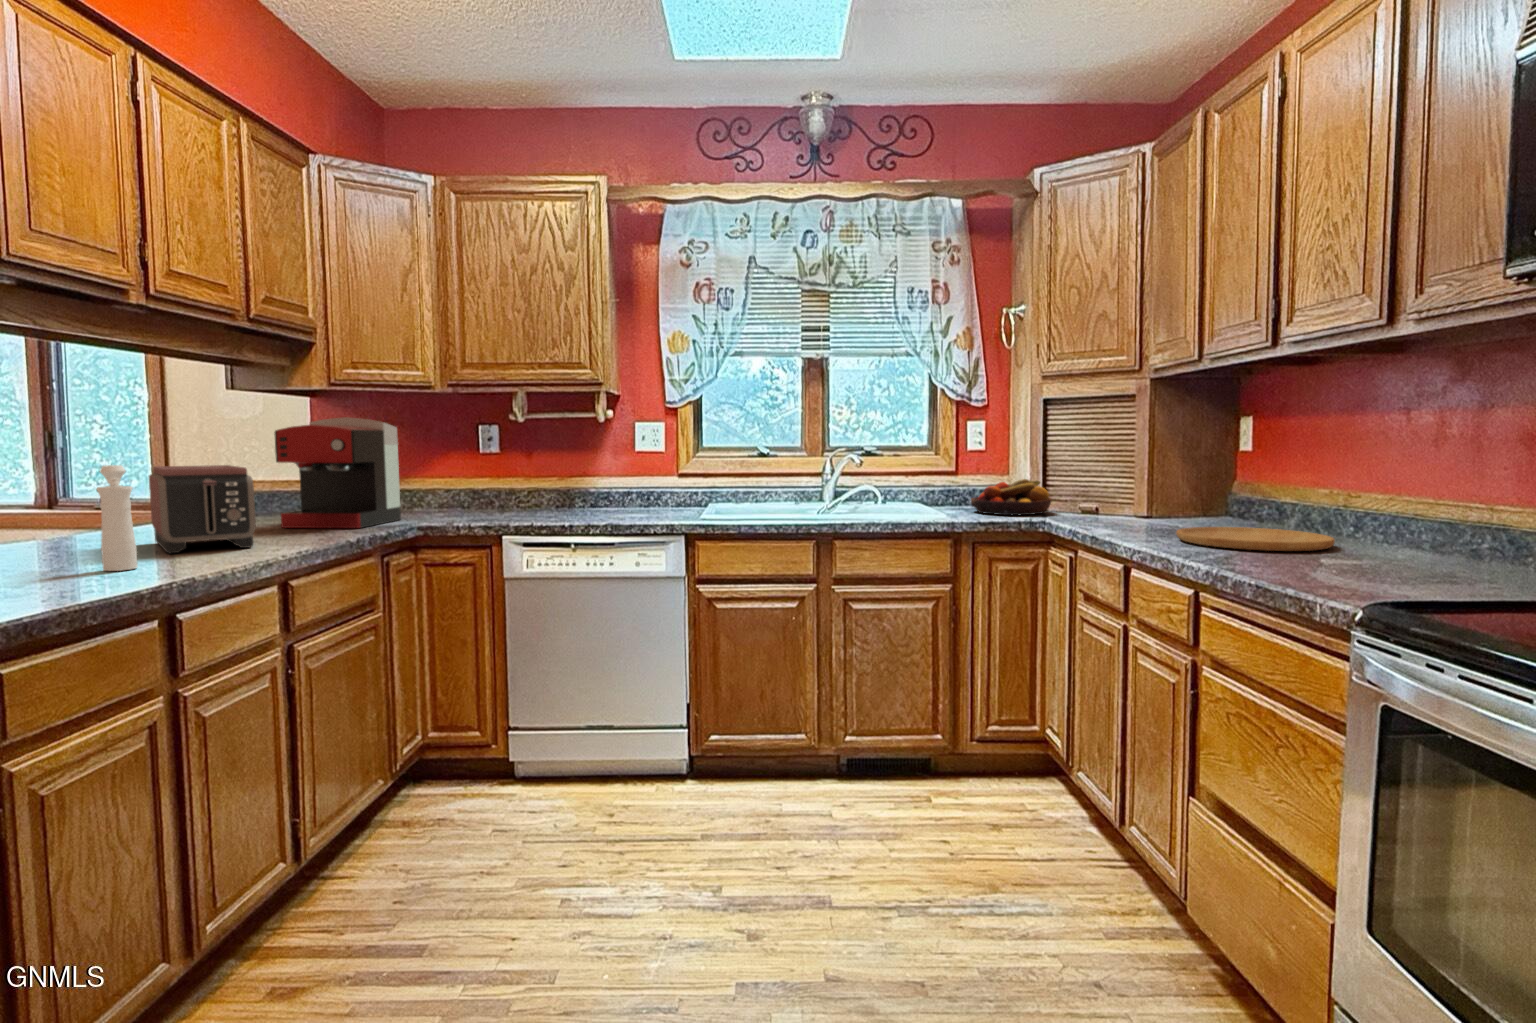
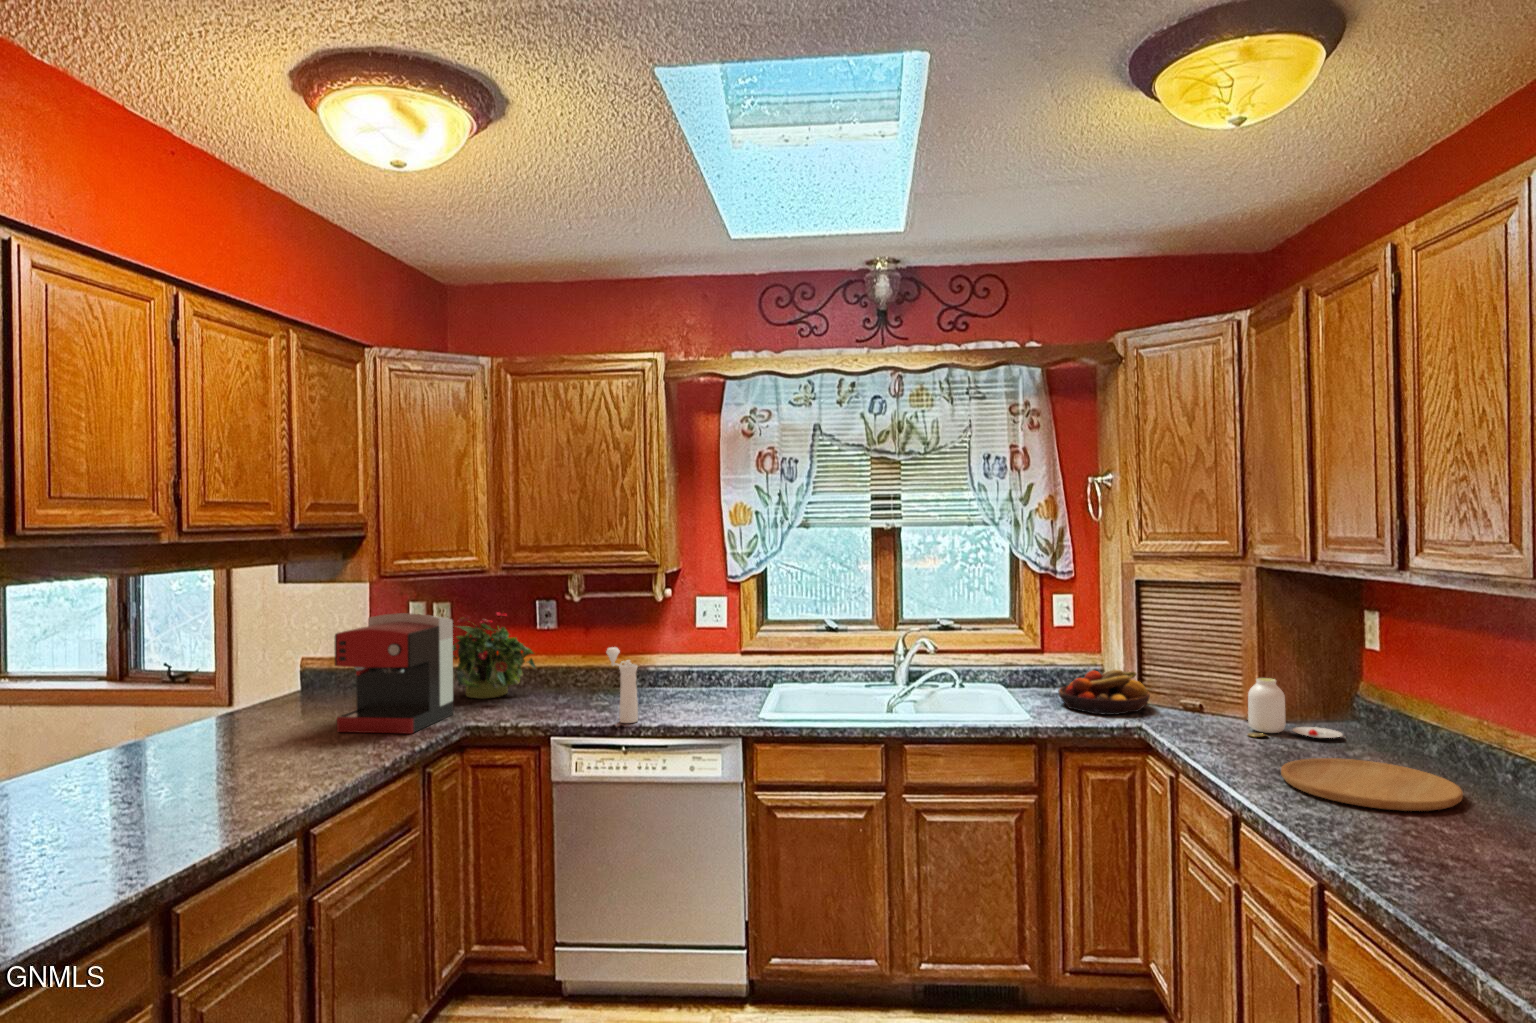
potted plant: none [391,432,482,513] -> present [453,612,535,699]
pepper mill: present [96,465,137,571] -> present [606,647,638,723]
toaster: present [149,465,256,553] -> none [217,680,314,786]
jar: none [1139,475,1225,523] -> present [1248,678,1343,738]

